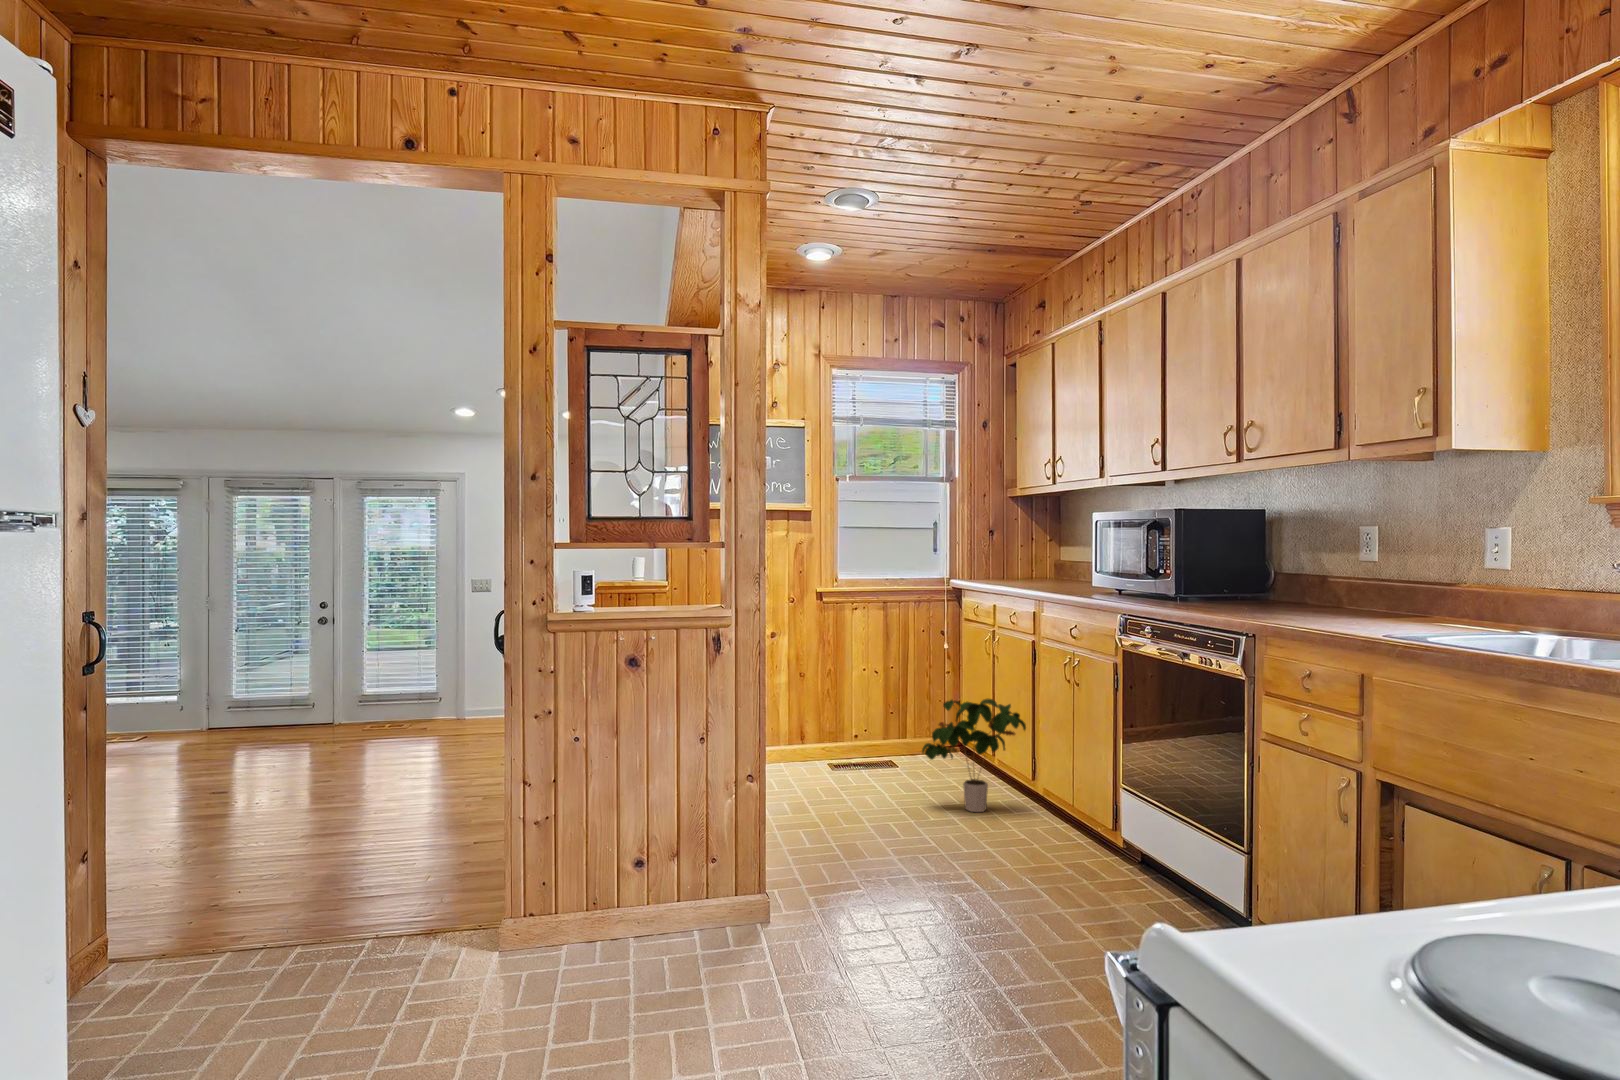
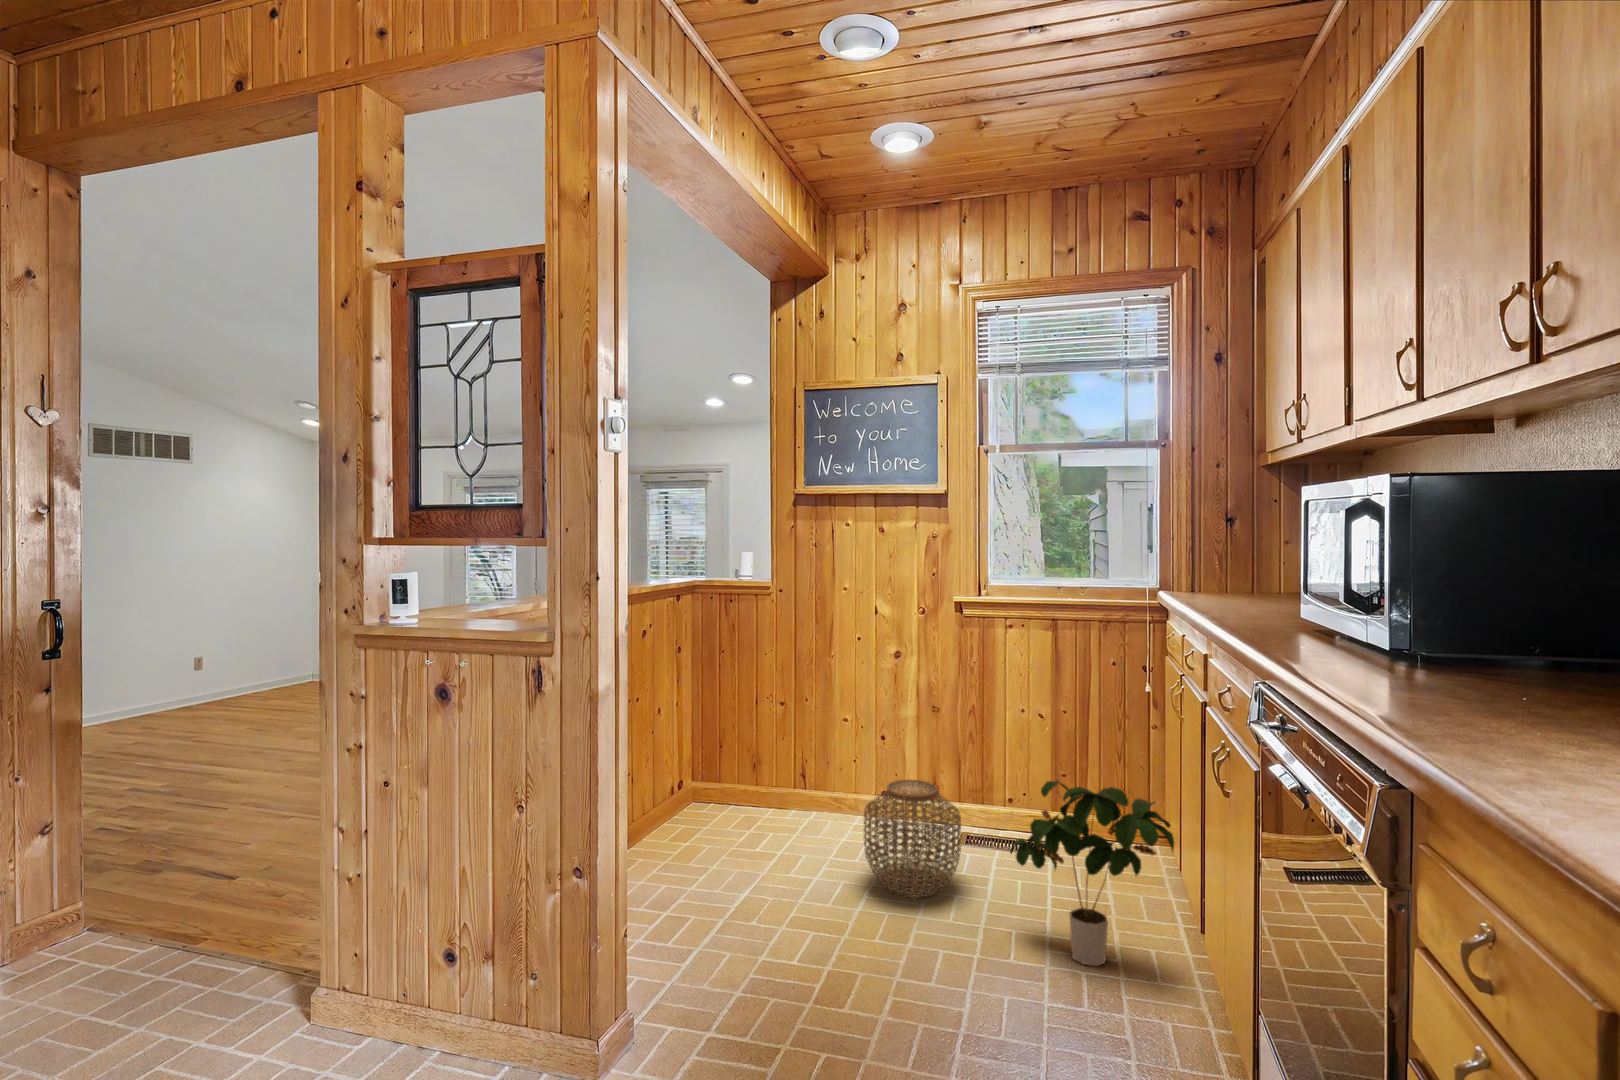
woven basket: none [801,721,871,804] -> present [864,780,961,898]

